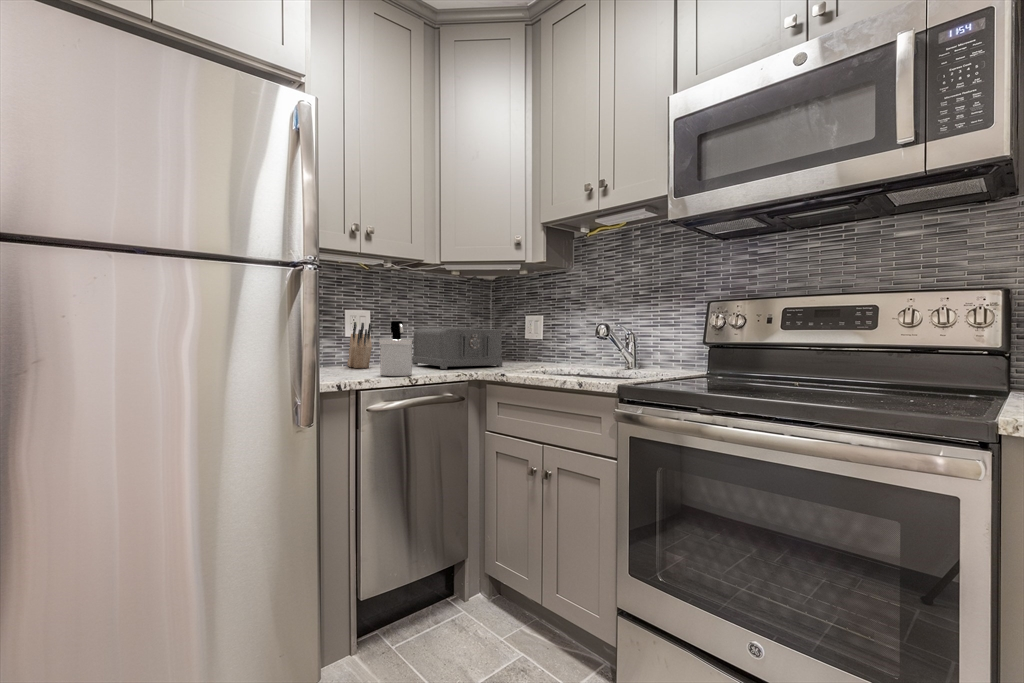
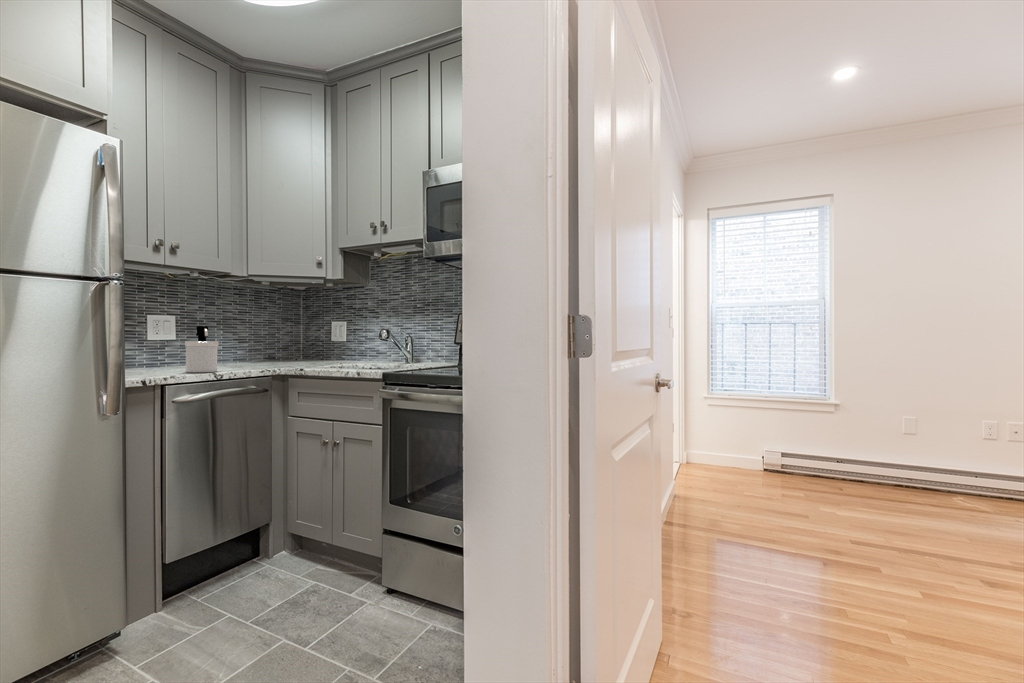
knife block: present [347,322,372,368] -> none [151,326,178,368]
toaster: present [412,328,502,369] -> none [221,332,307,366]

